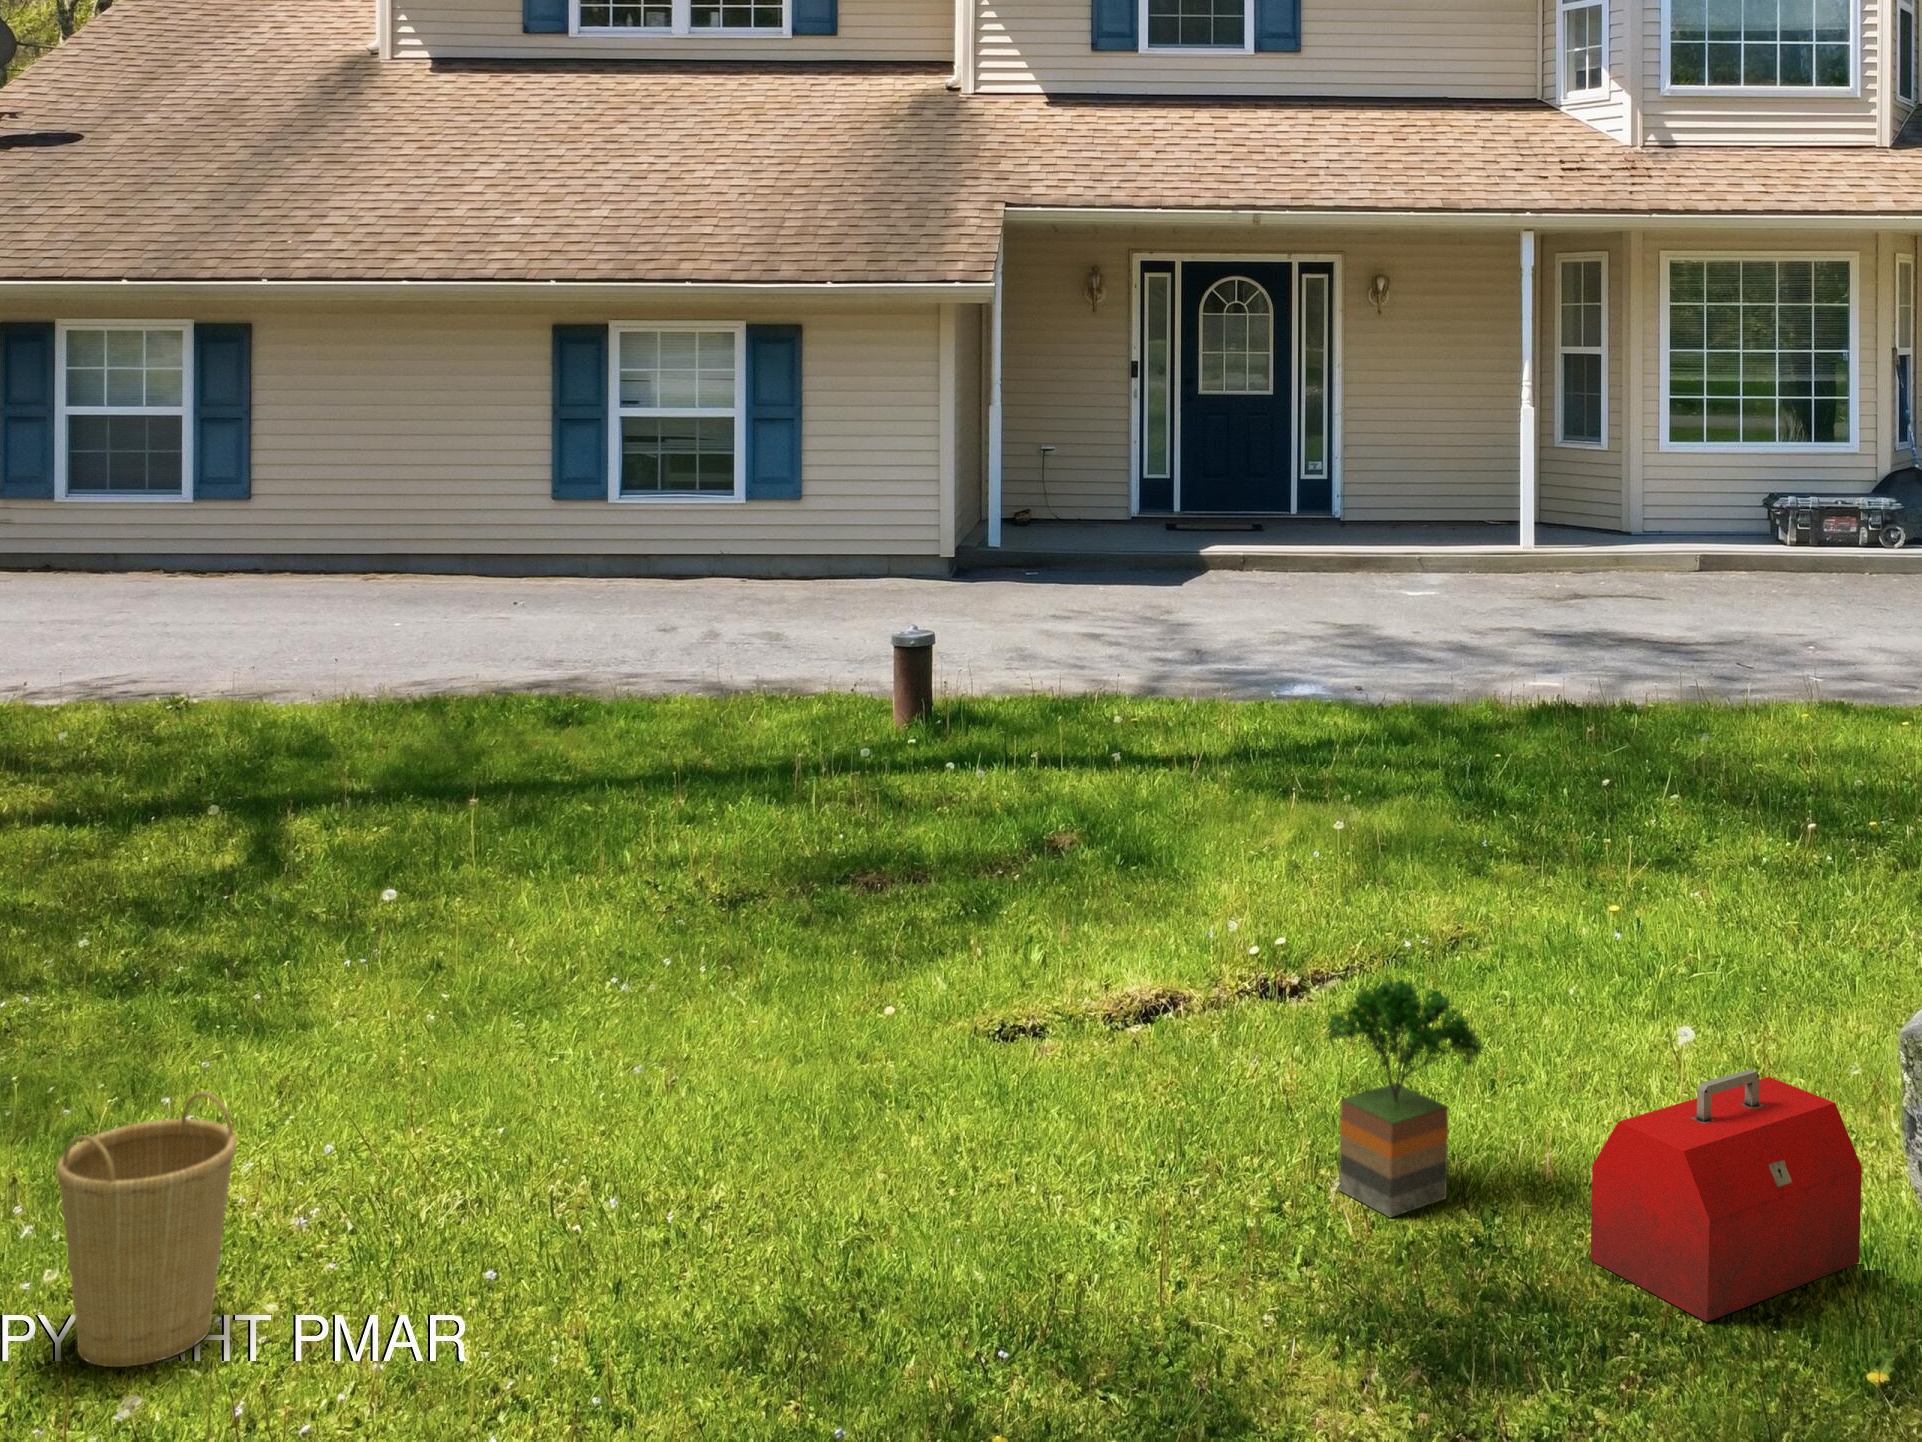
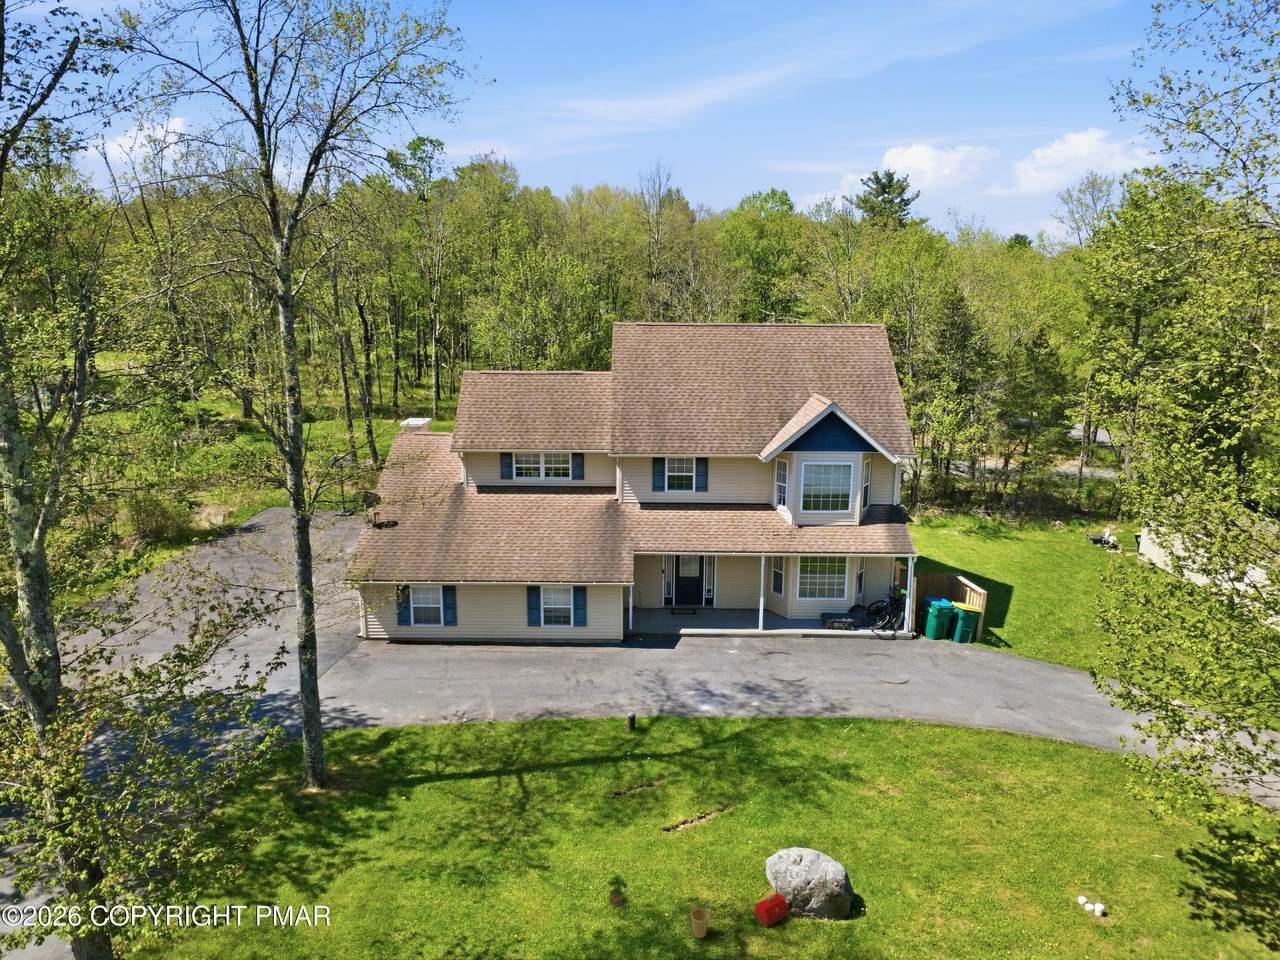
potted tree: present [1325,979,1484,1218] -> present [608,875,627,906]
basket: present [57,1092,237,1367] -> present [691,908,709,938]

